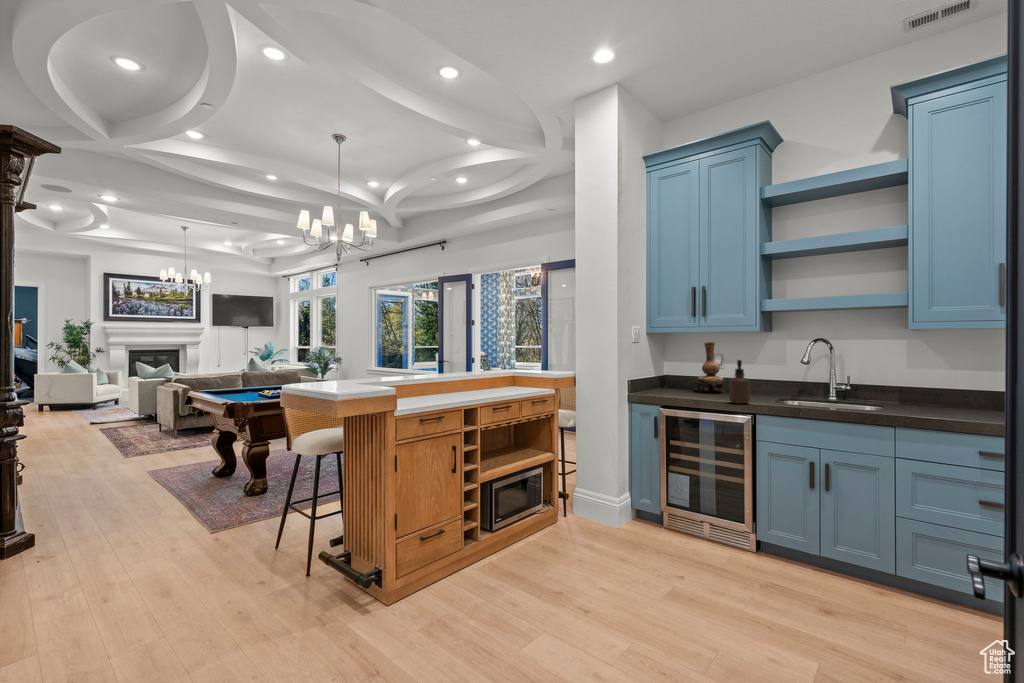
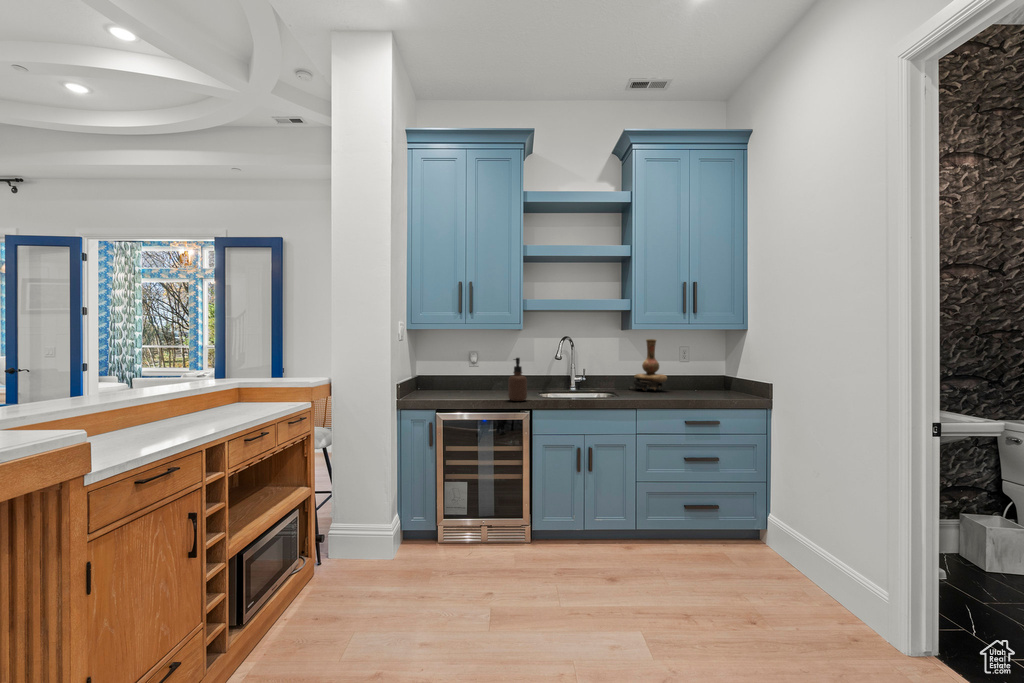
vase: present [694,342,726,392] -> present [629,339,667,391]

